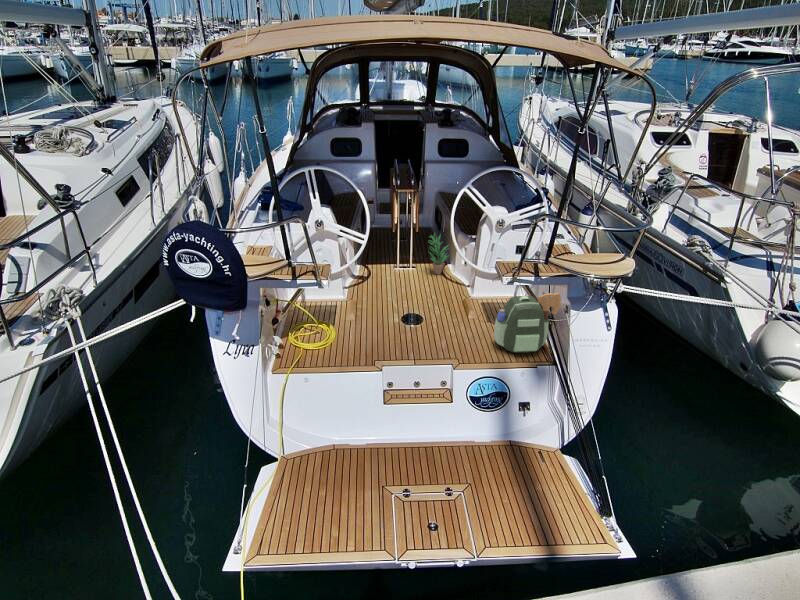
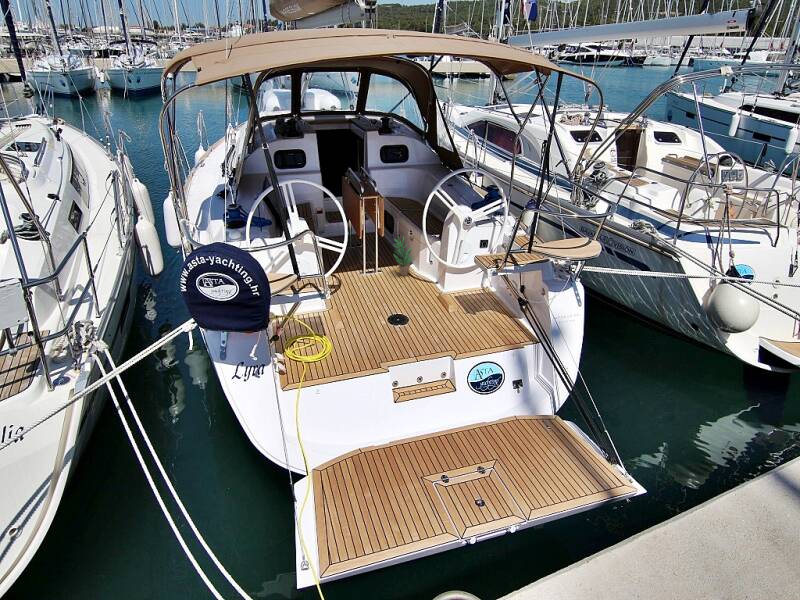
backpack: present [494,293,561,353] -> none [480,279,536,338]

